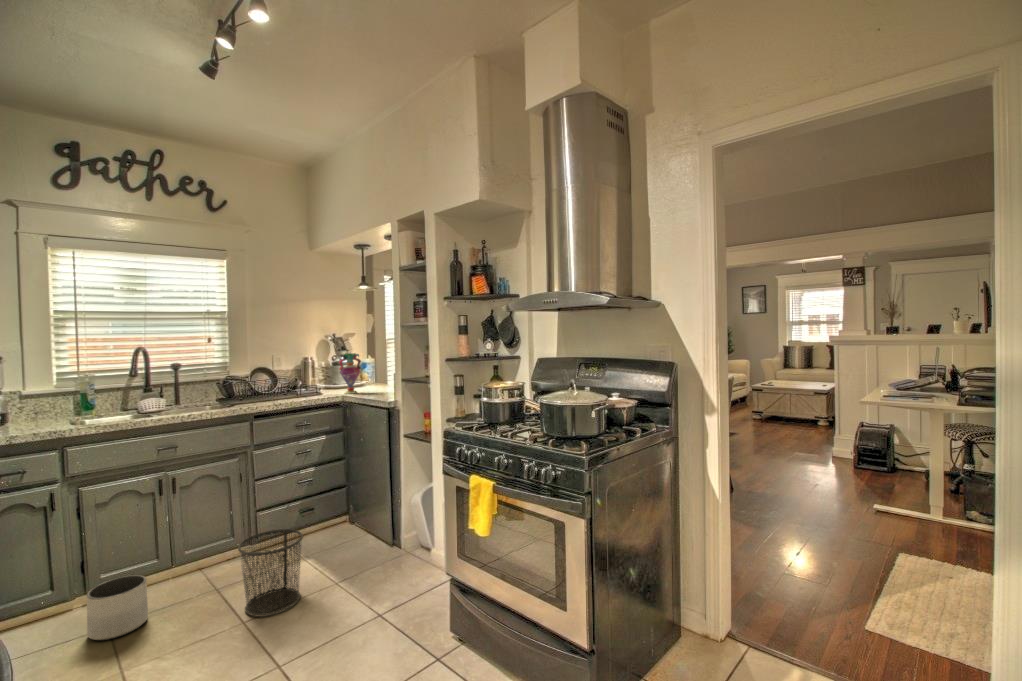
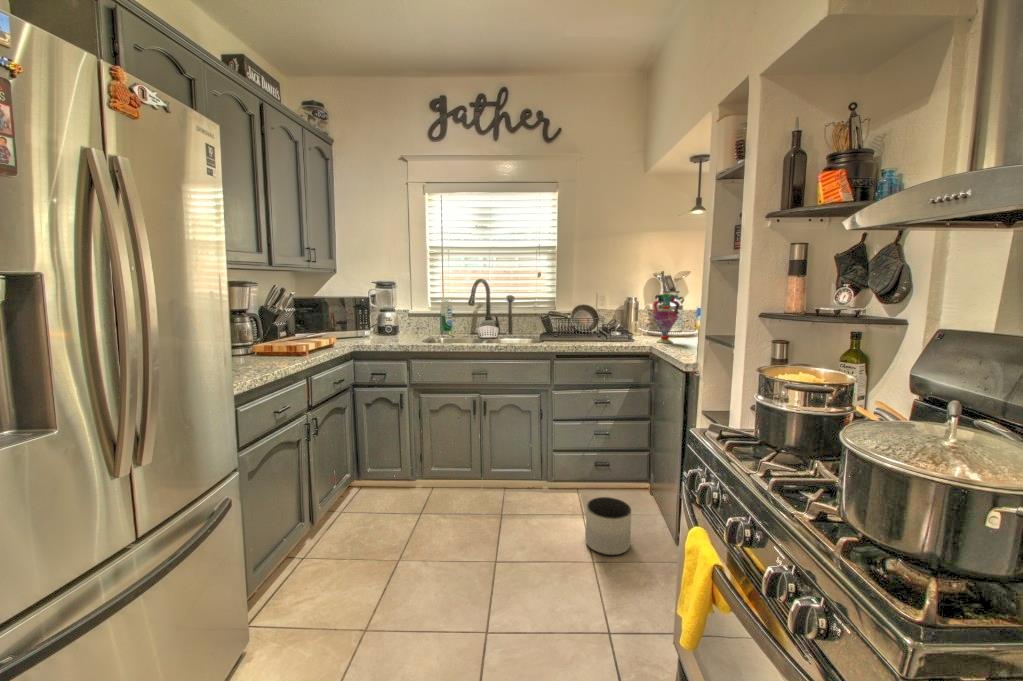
waste bin: present [238,529,303,617] -> none [495,477,557,566]
planter: present [87,575,148,640] -> present [585,497,631,555]

